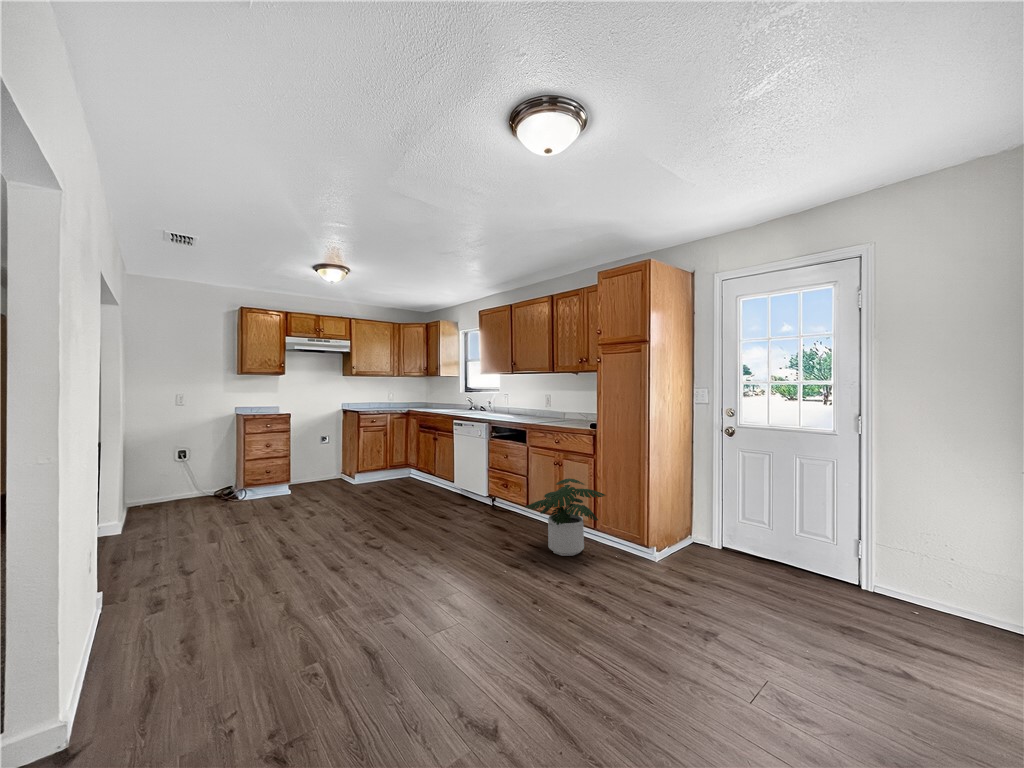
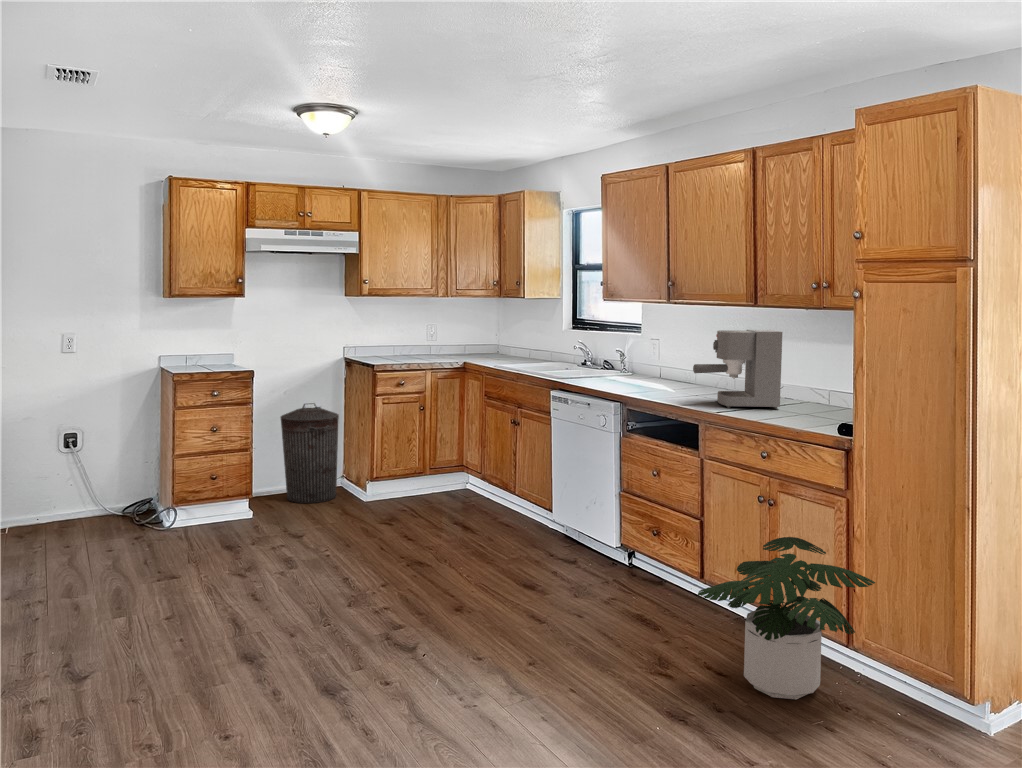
coffee maker: none [523,384,564,421] -> present [693,330,782,408]
trash can: none [304,432,338,488] -> present [281,403,339,503]

